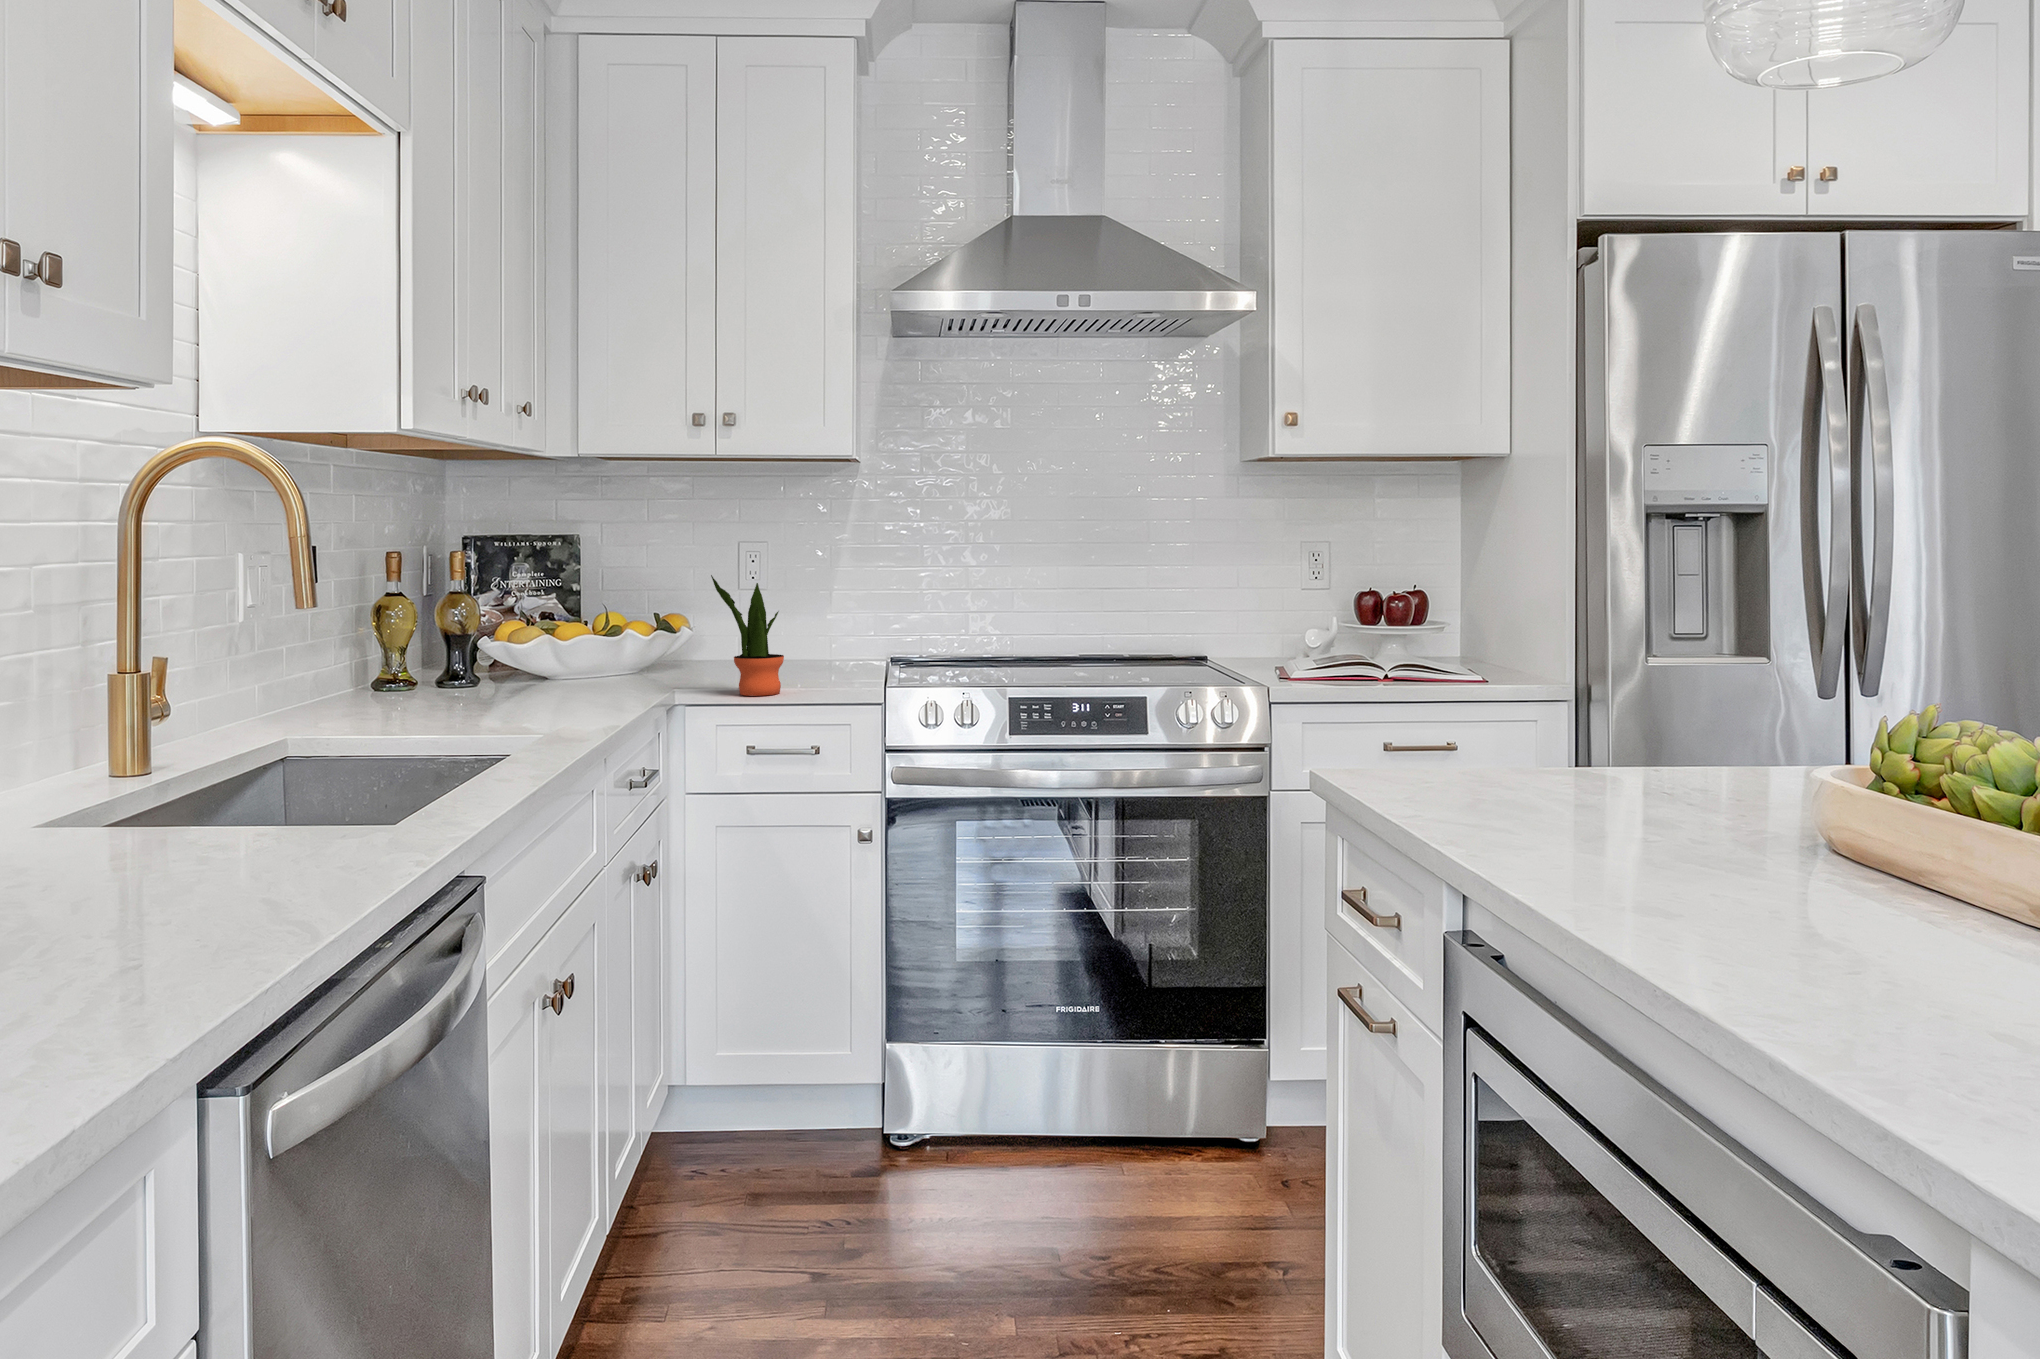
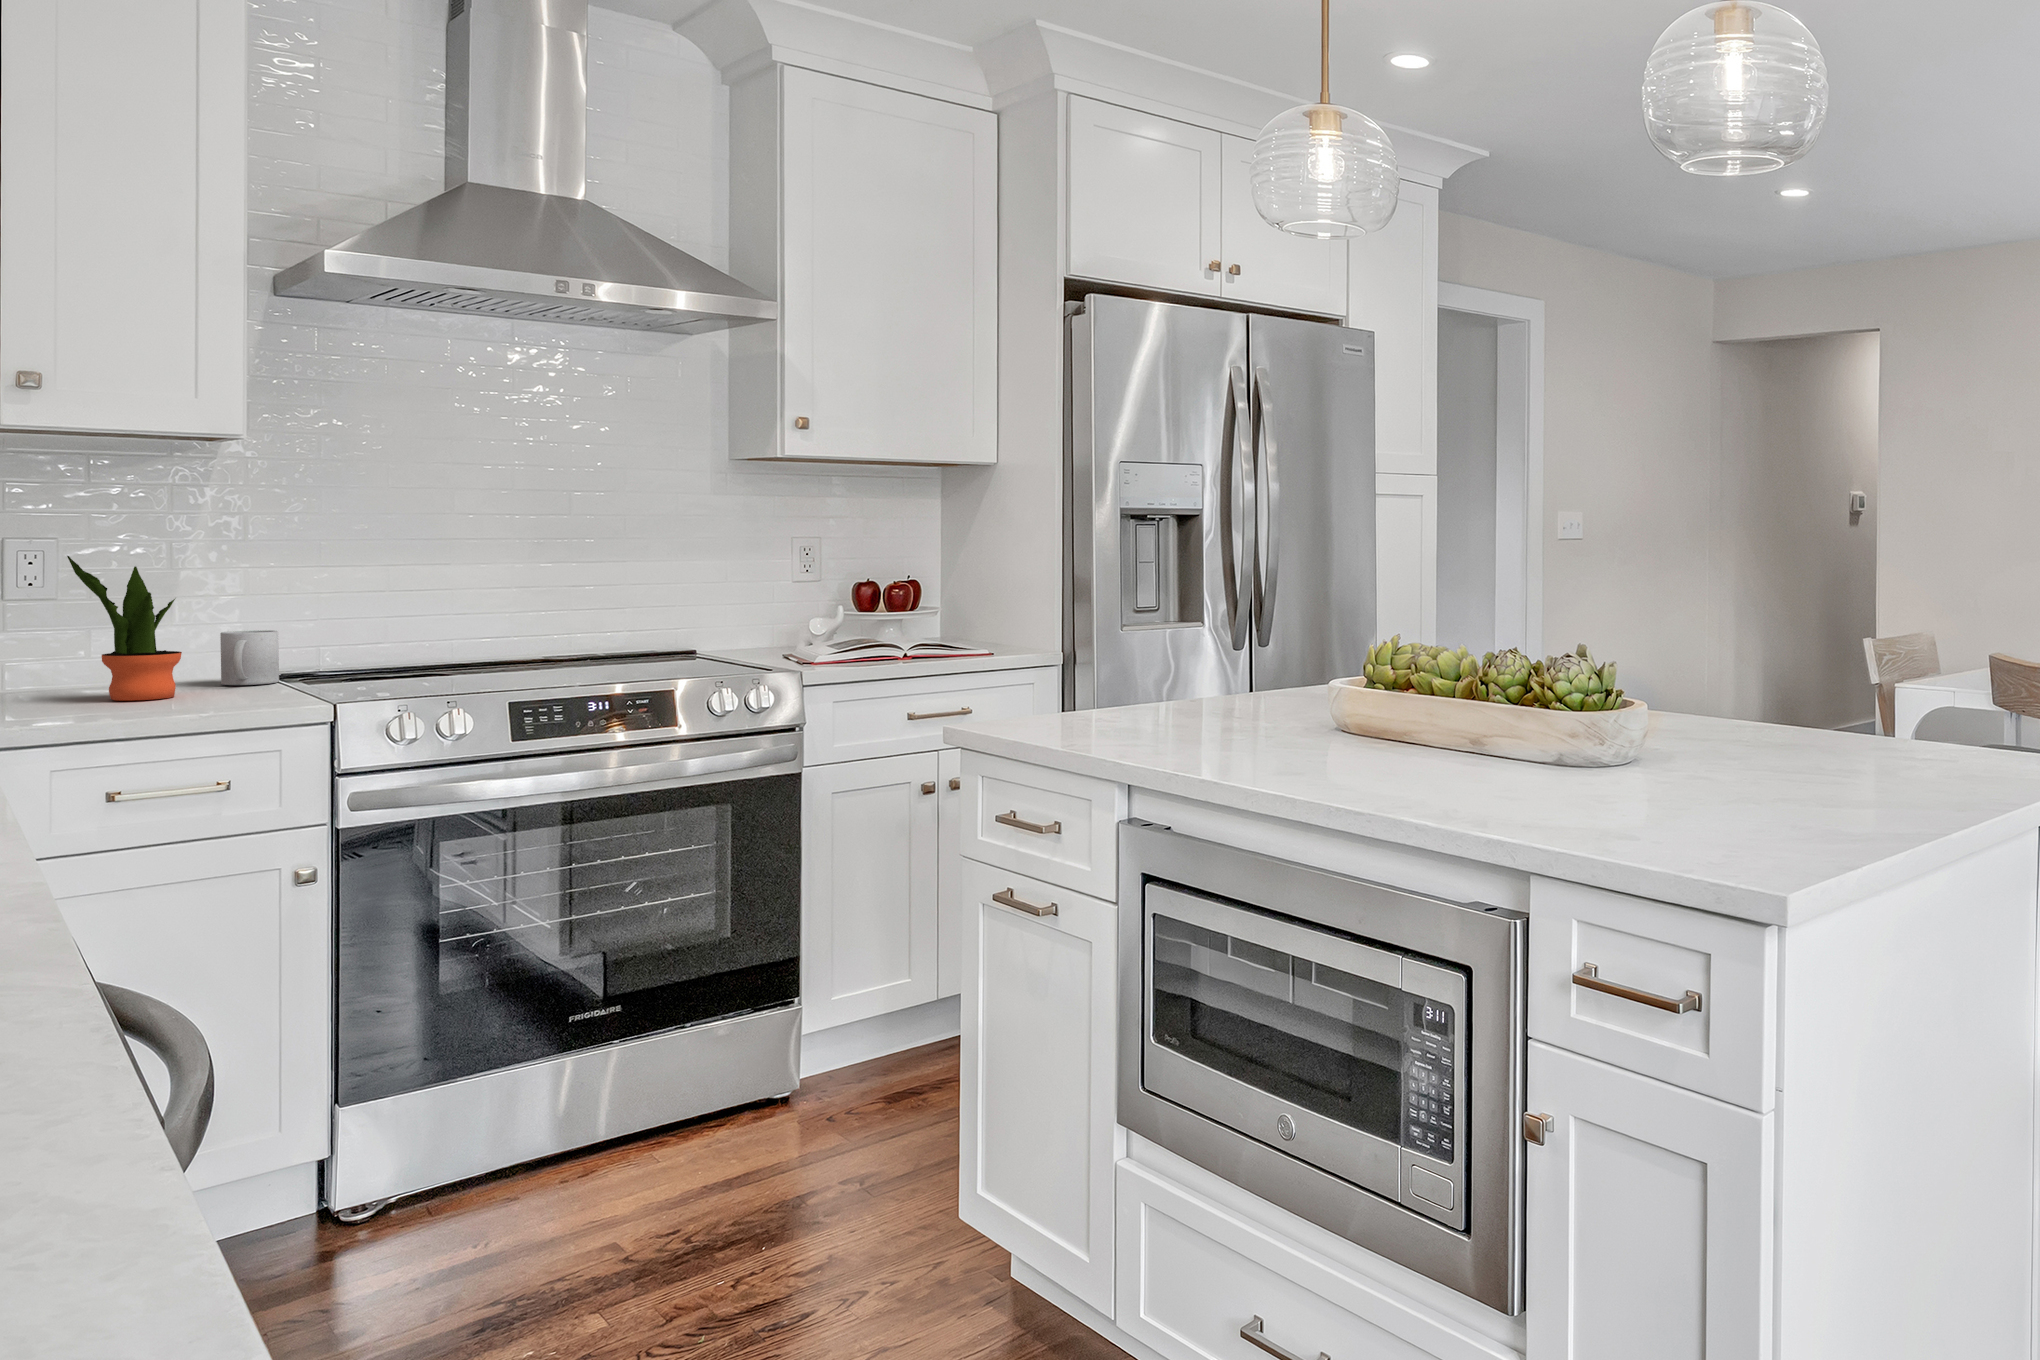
mug: none [817,637,857,685] -> present [220,630,279,685]

